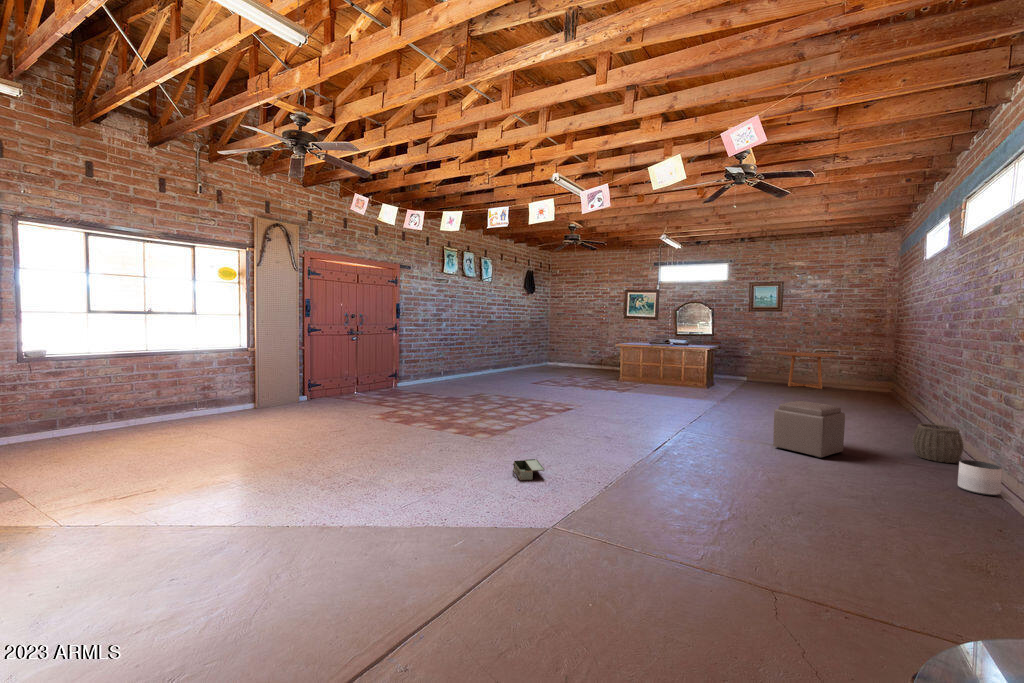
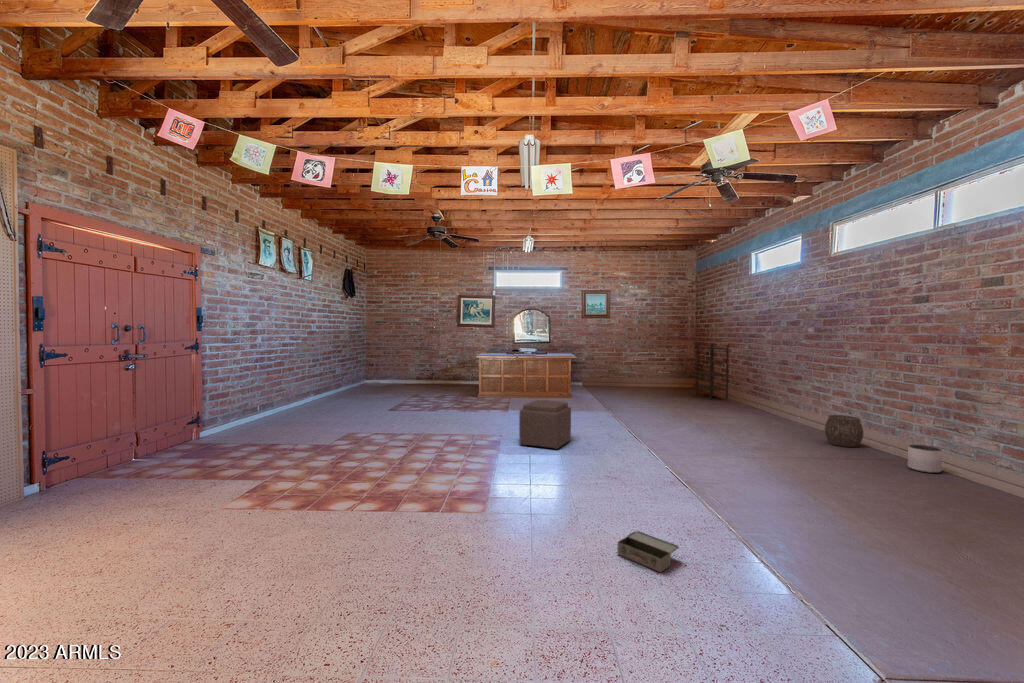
bookshelf: none [874,340,909,408] -> present [696,344,729,399]
dining table: present [778,352,836,389] -> none [608,356,654,388]
ottoman: present [773,401,845,458] -> present [519,400,571,449]

